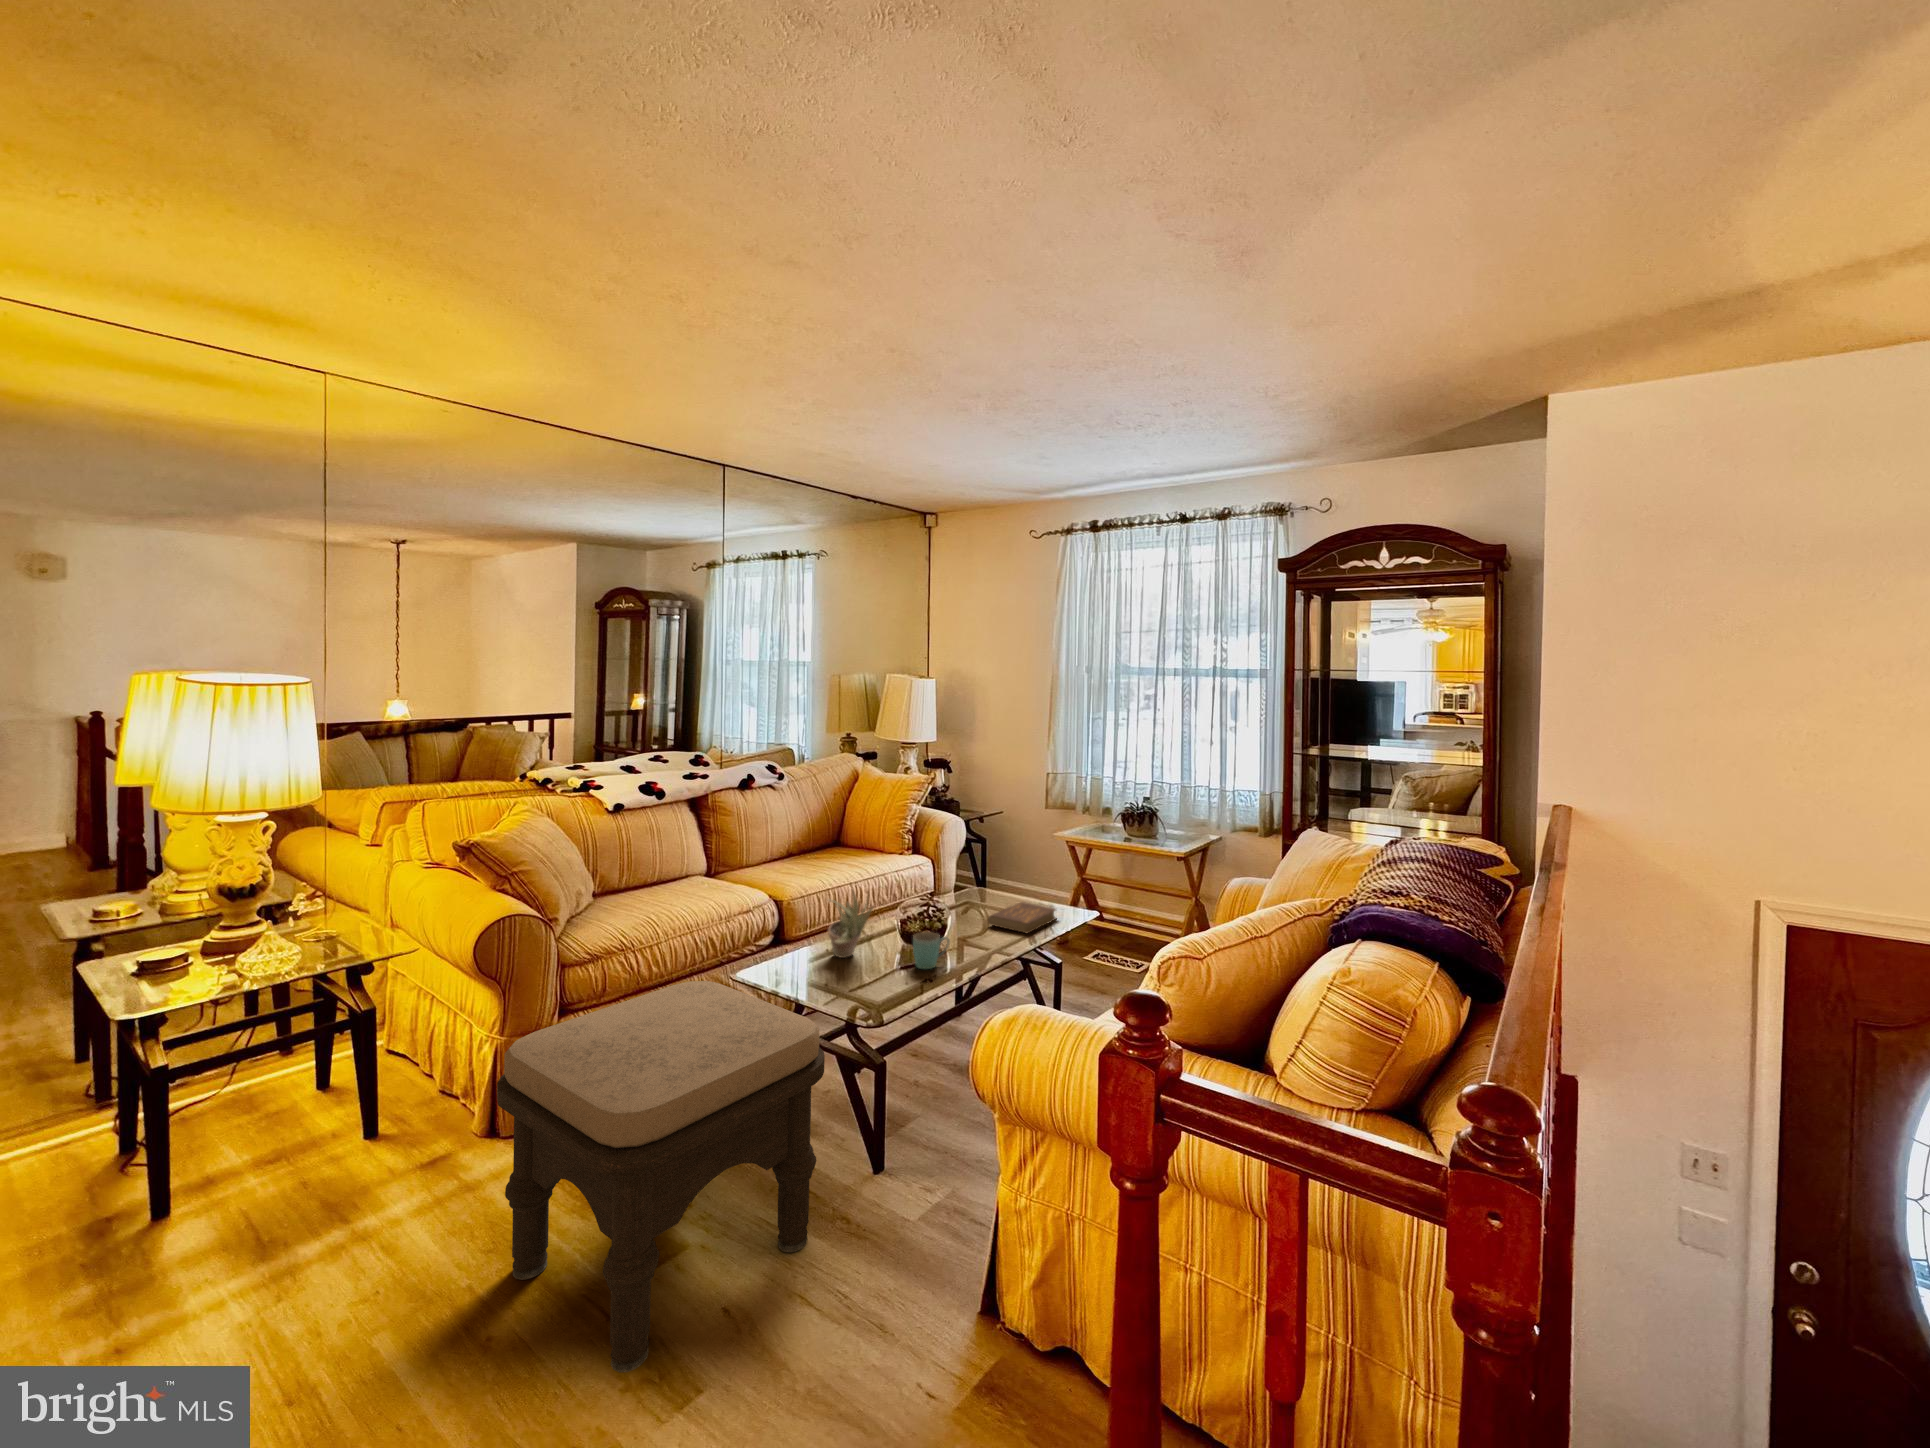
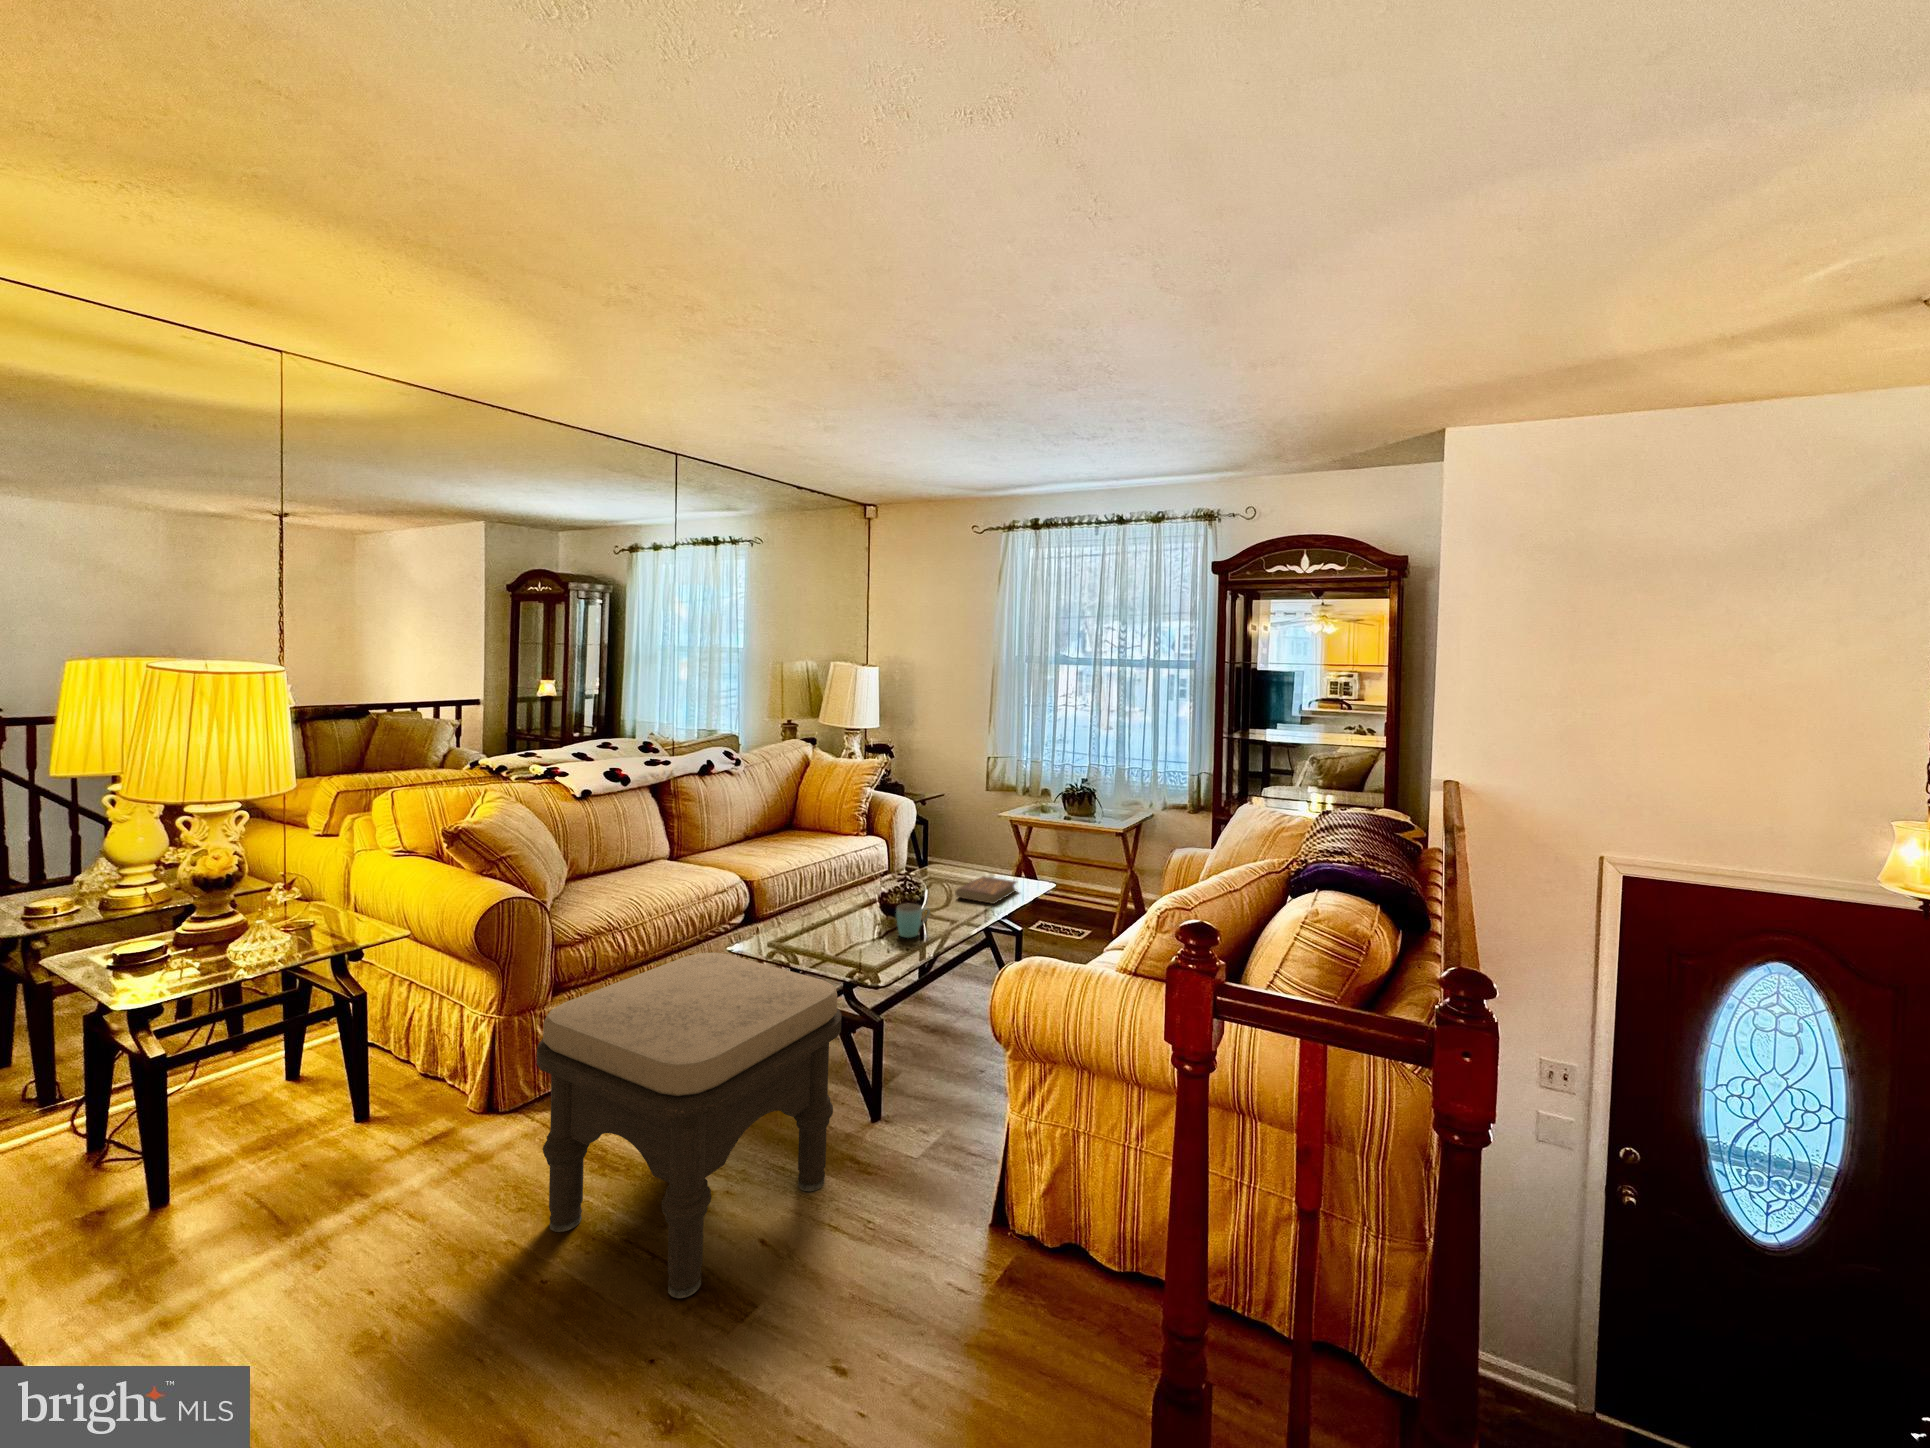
succulent plant: present [828,890,873,958] -> none [812,865,857,930]

